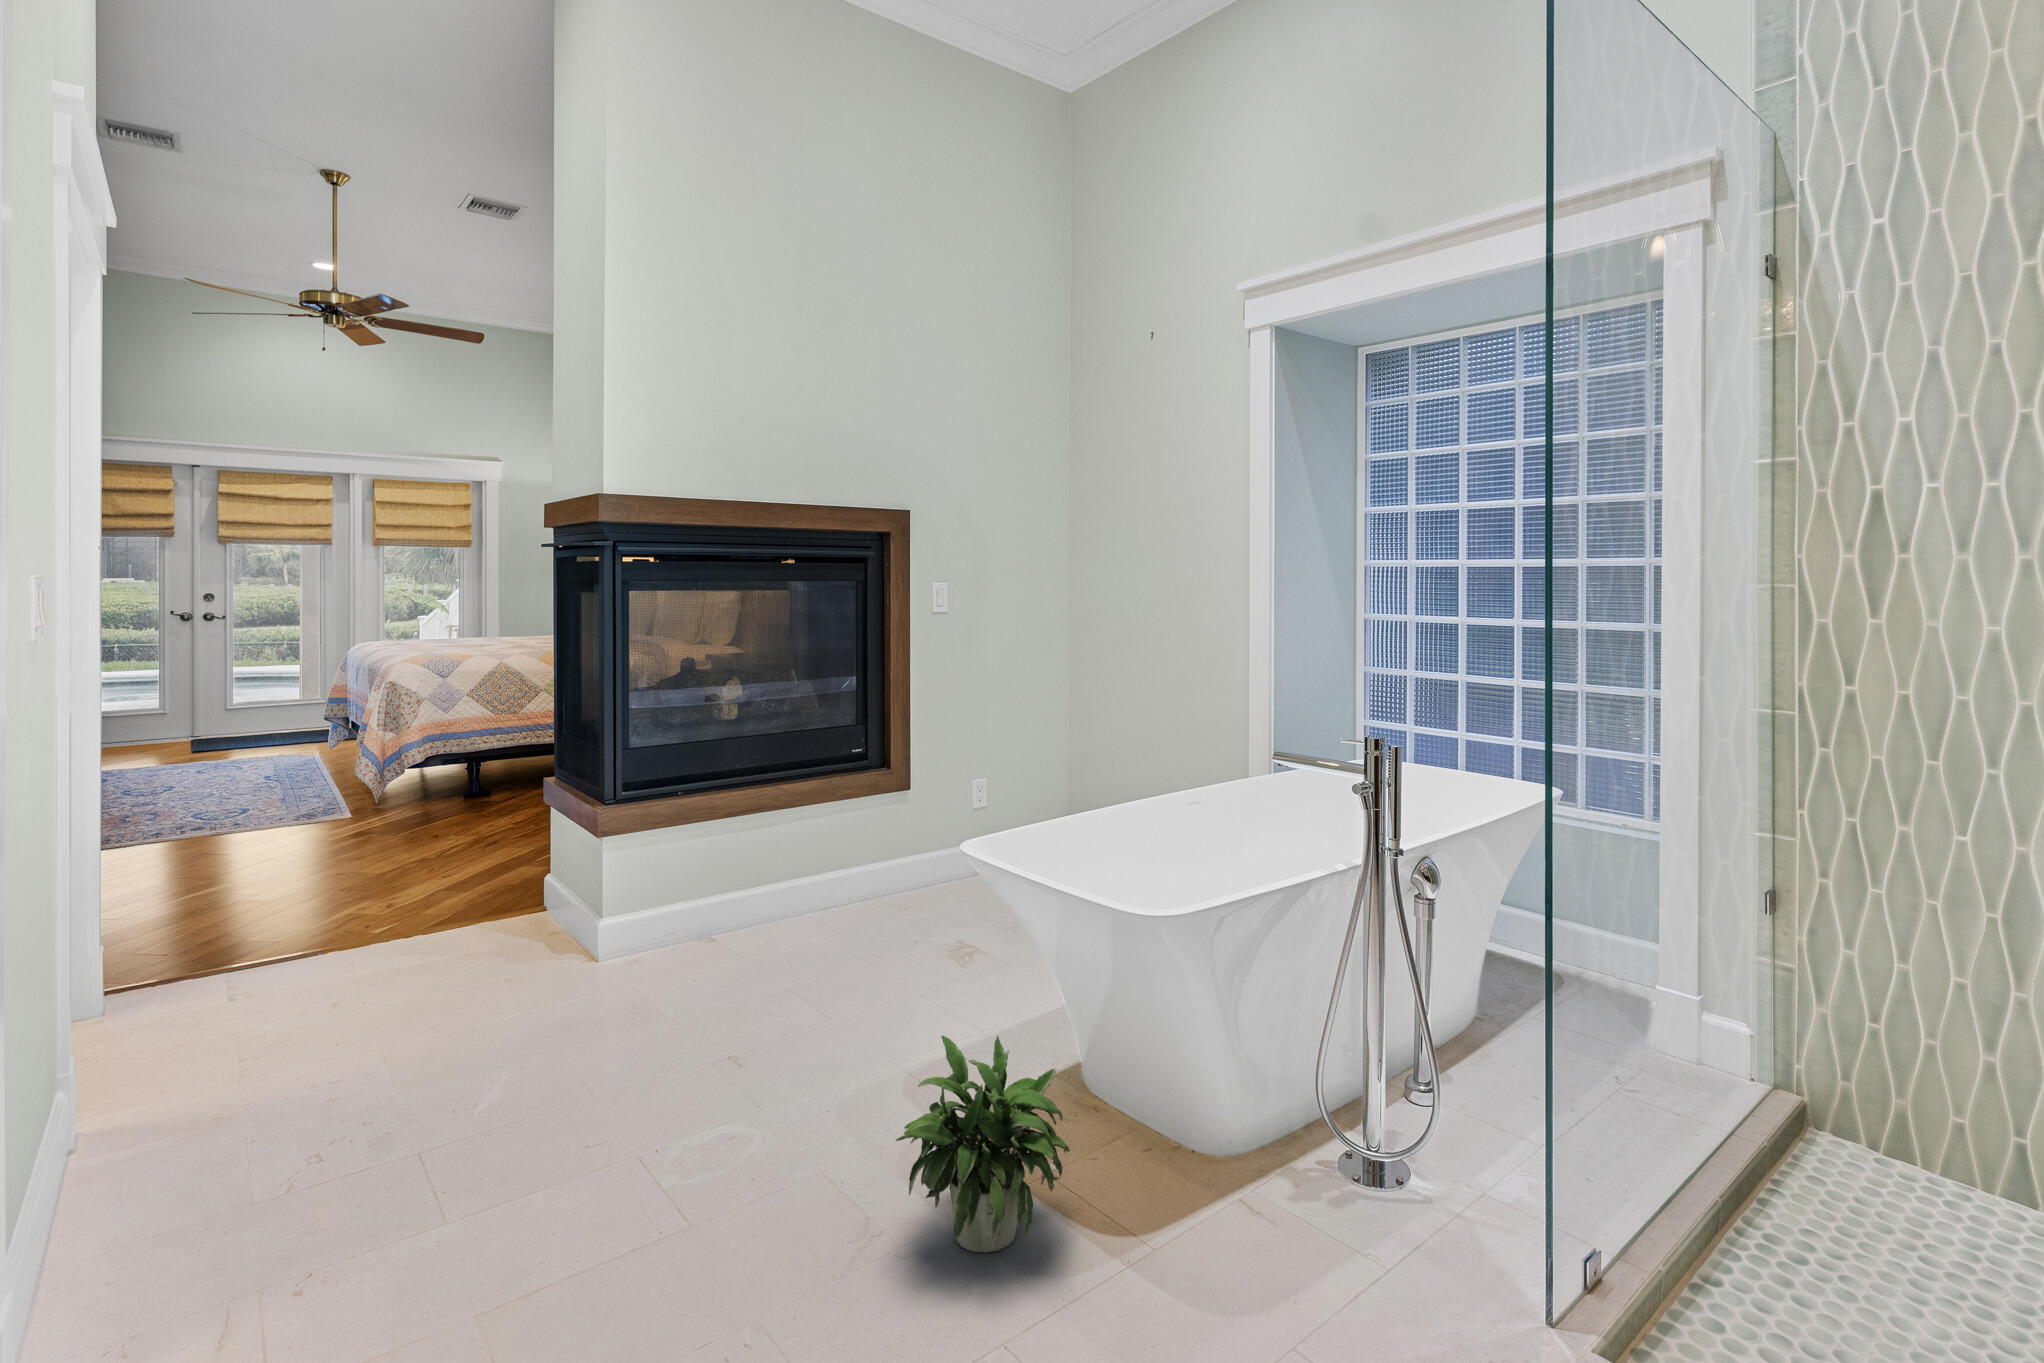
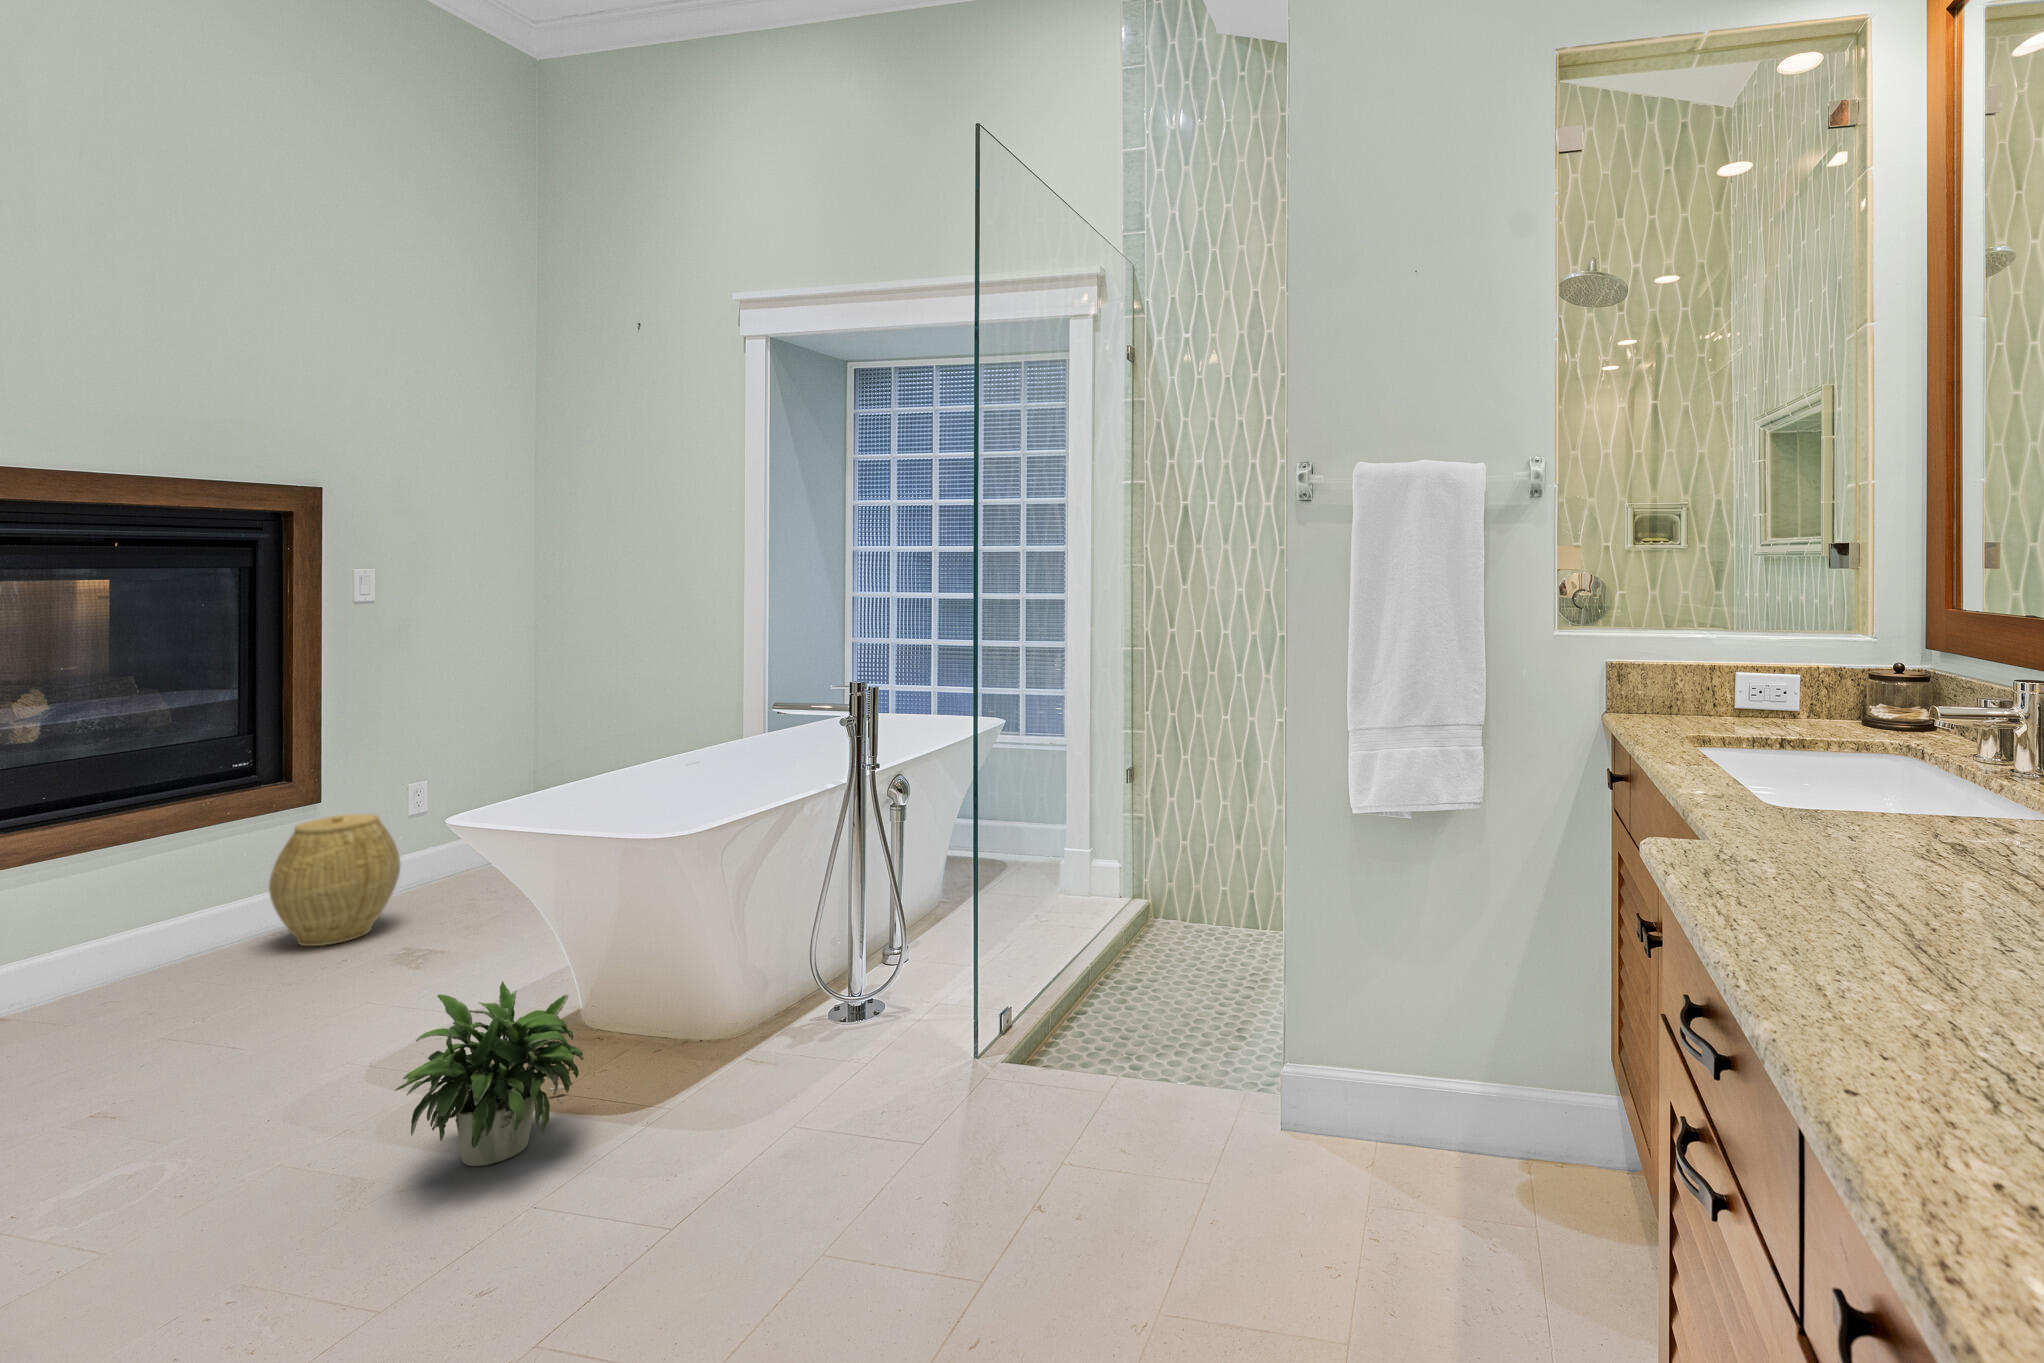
woven basket: none [870,804,960,924] -> present [269,814,400,946]

